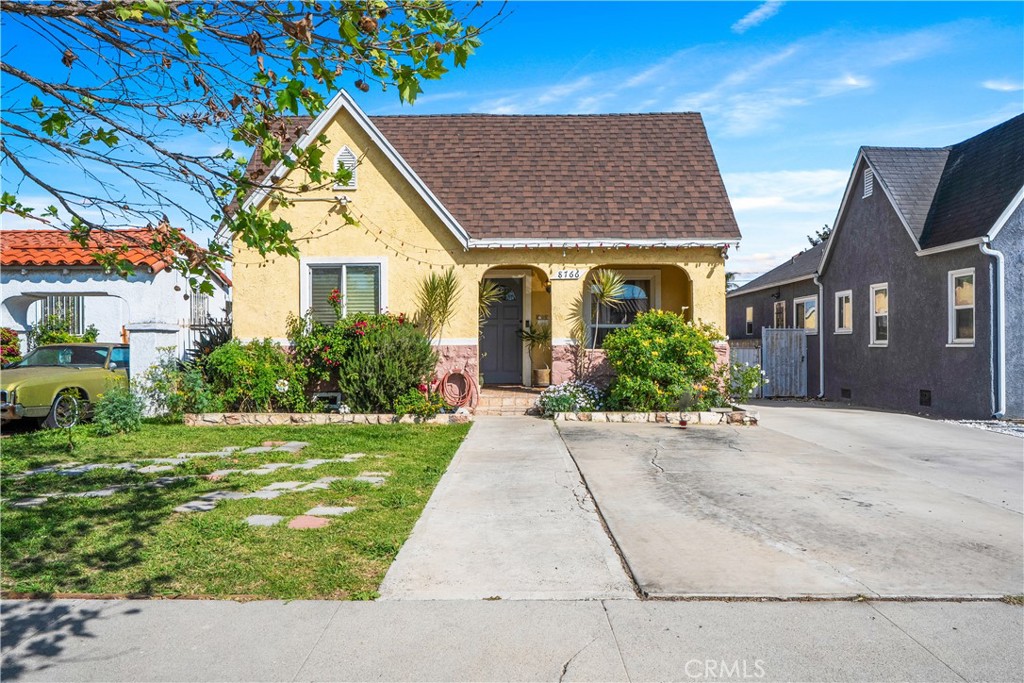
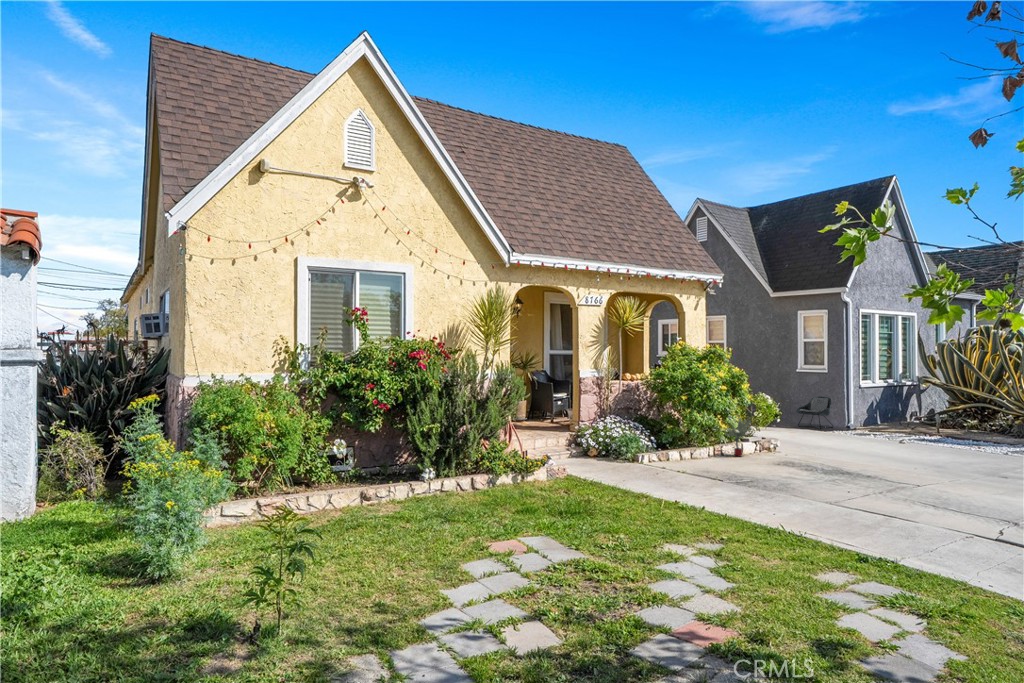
lounge chair: none [923,381,973,423] -> present [796,396,833,429]

